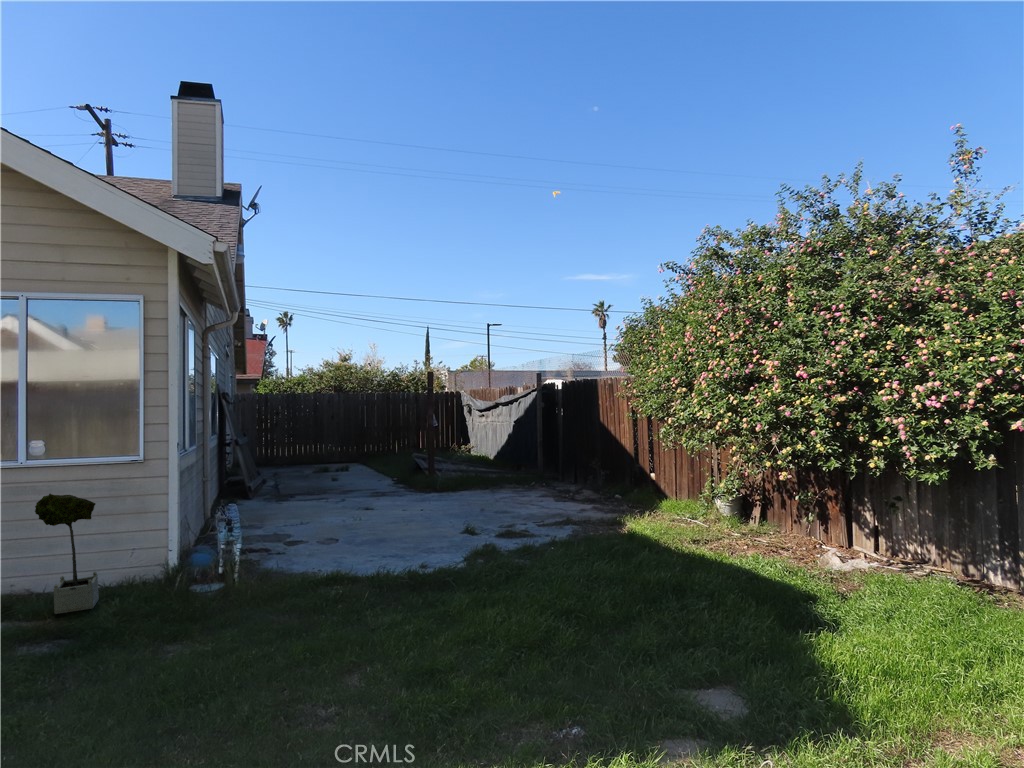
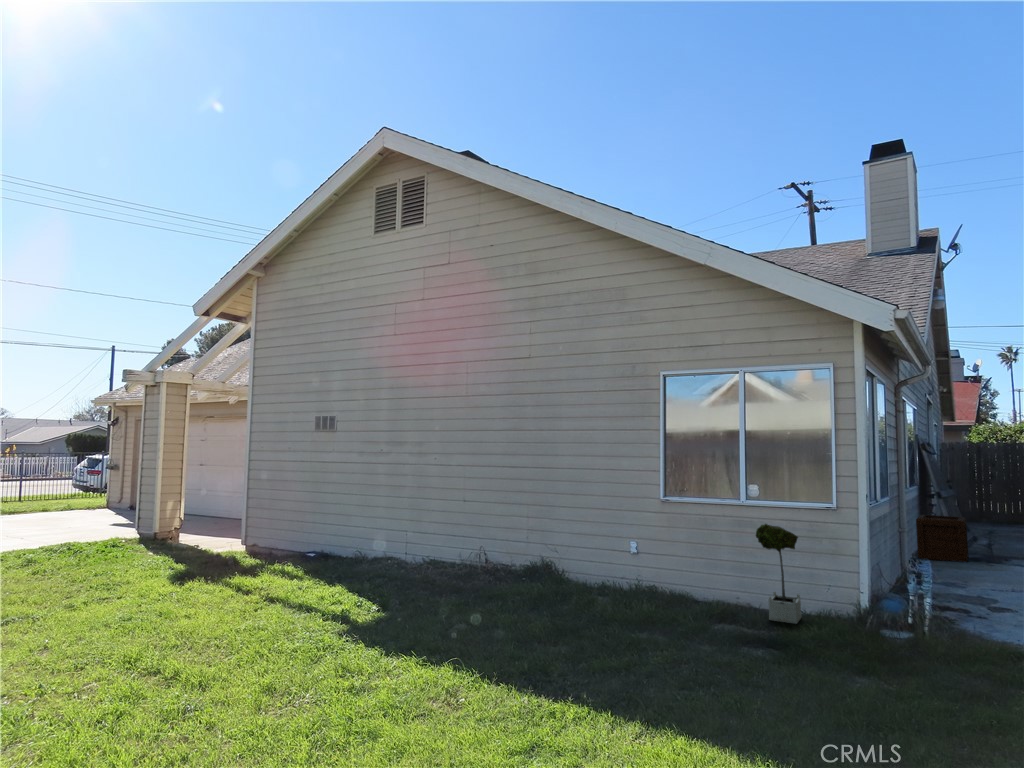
wooden crate: none [218,459,262,504] -> present [916,515,968,562]

